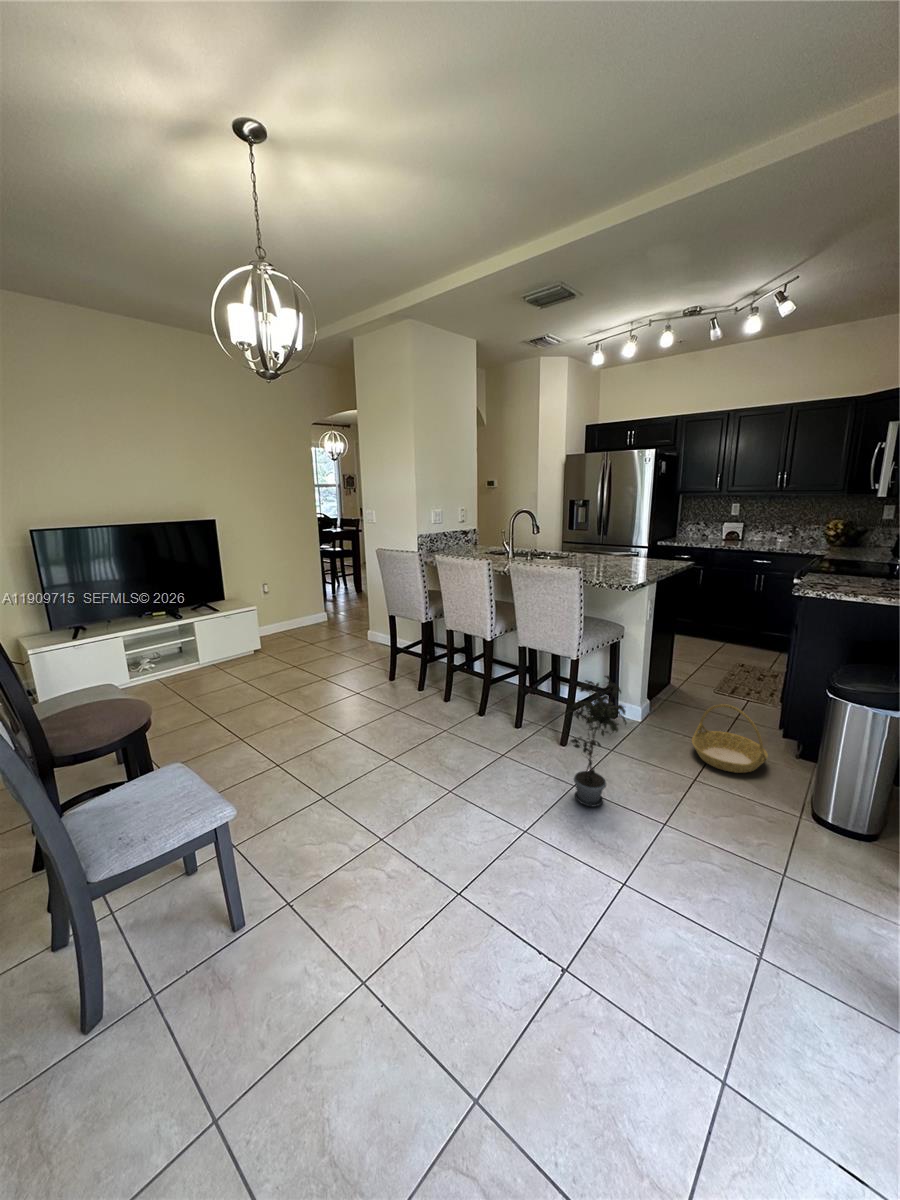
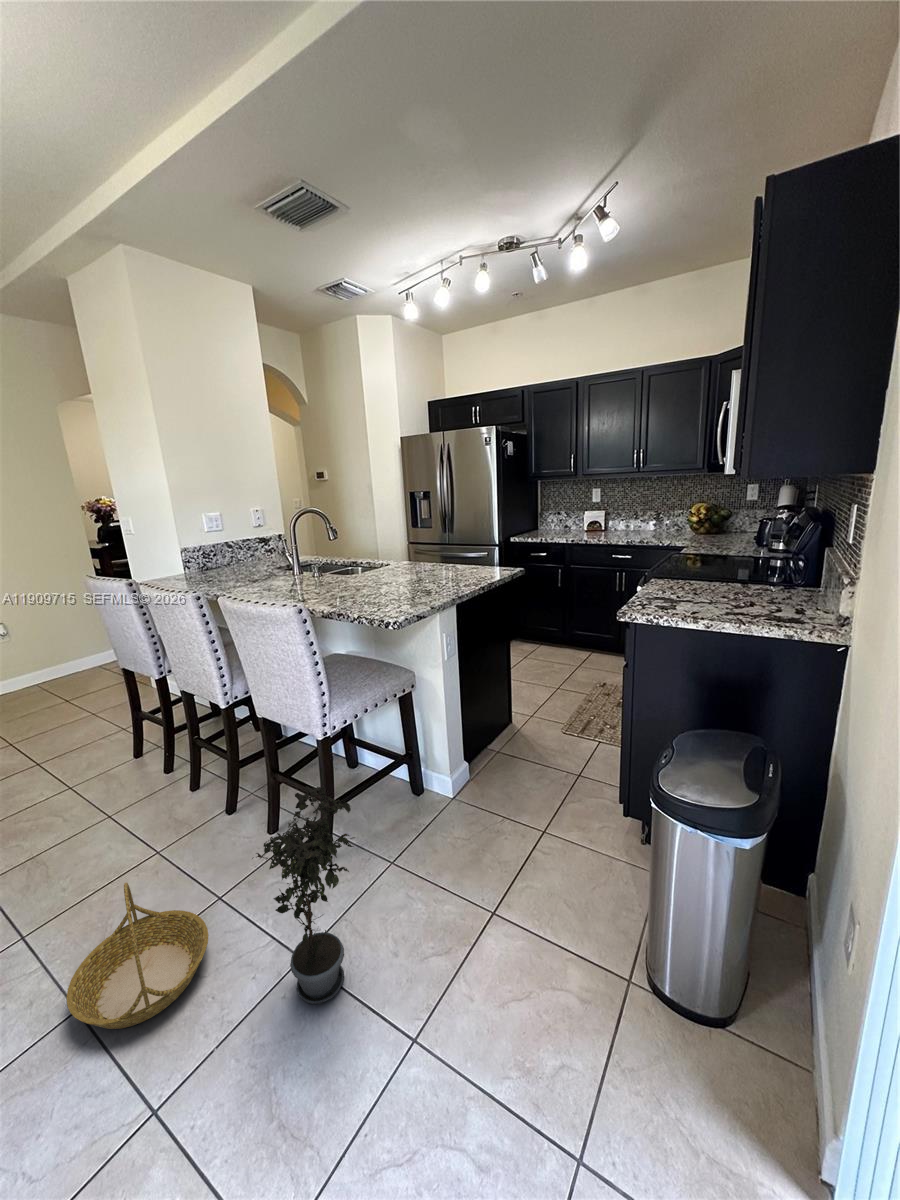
basket: present [692,704,768,773] -> present [67,882,208,1029]

